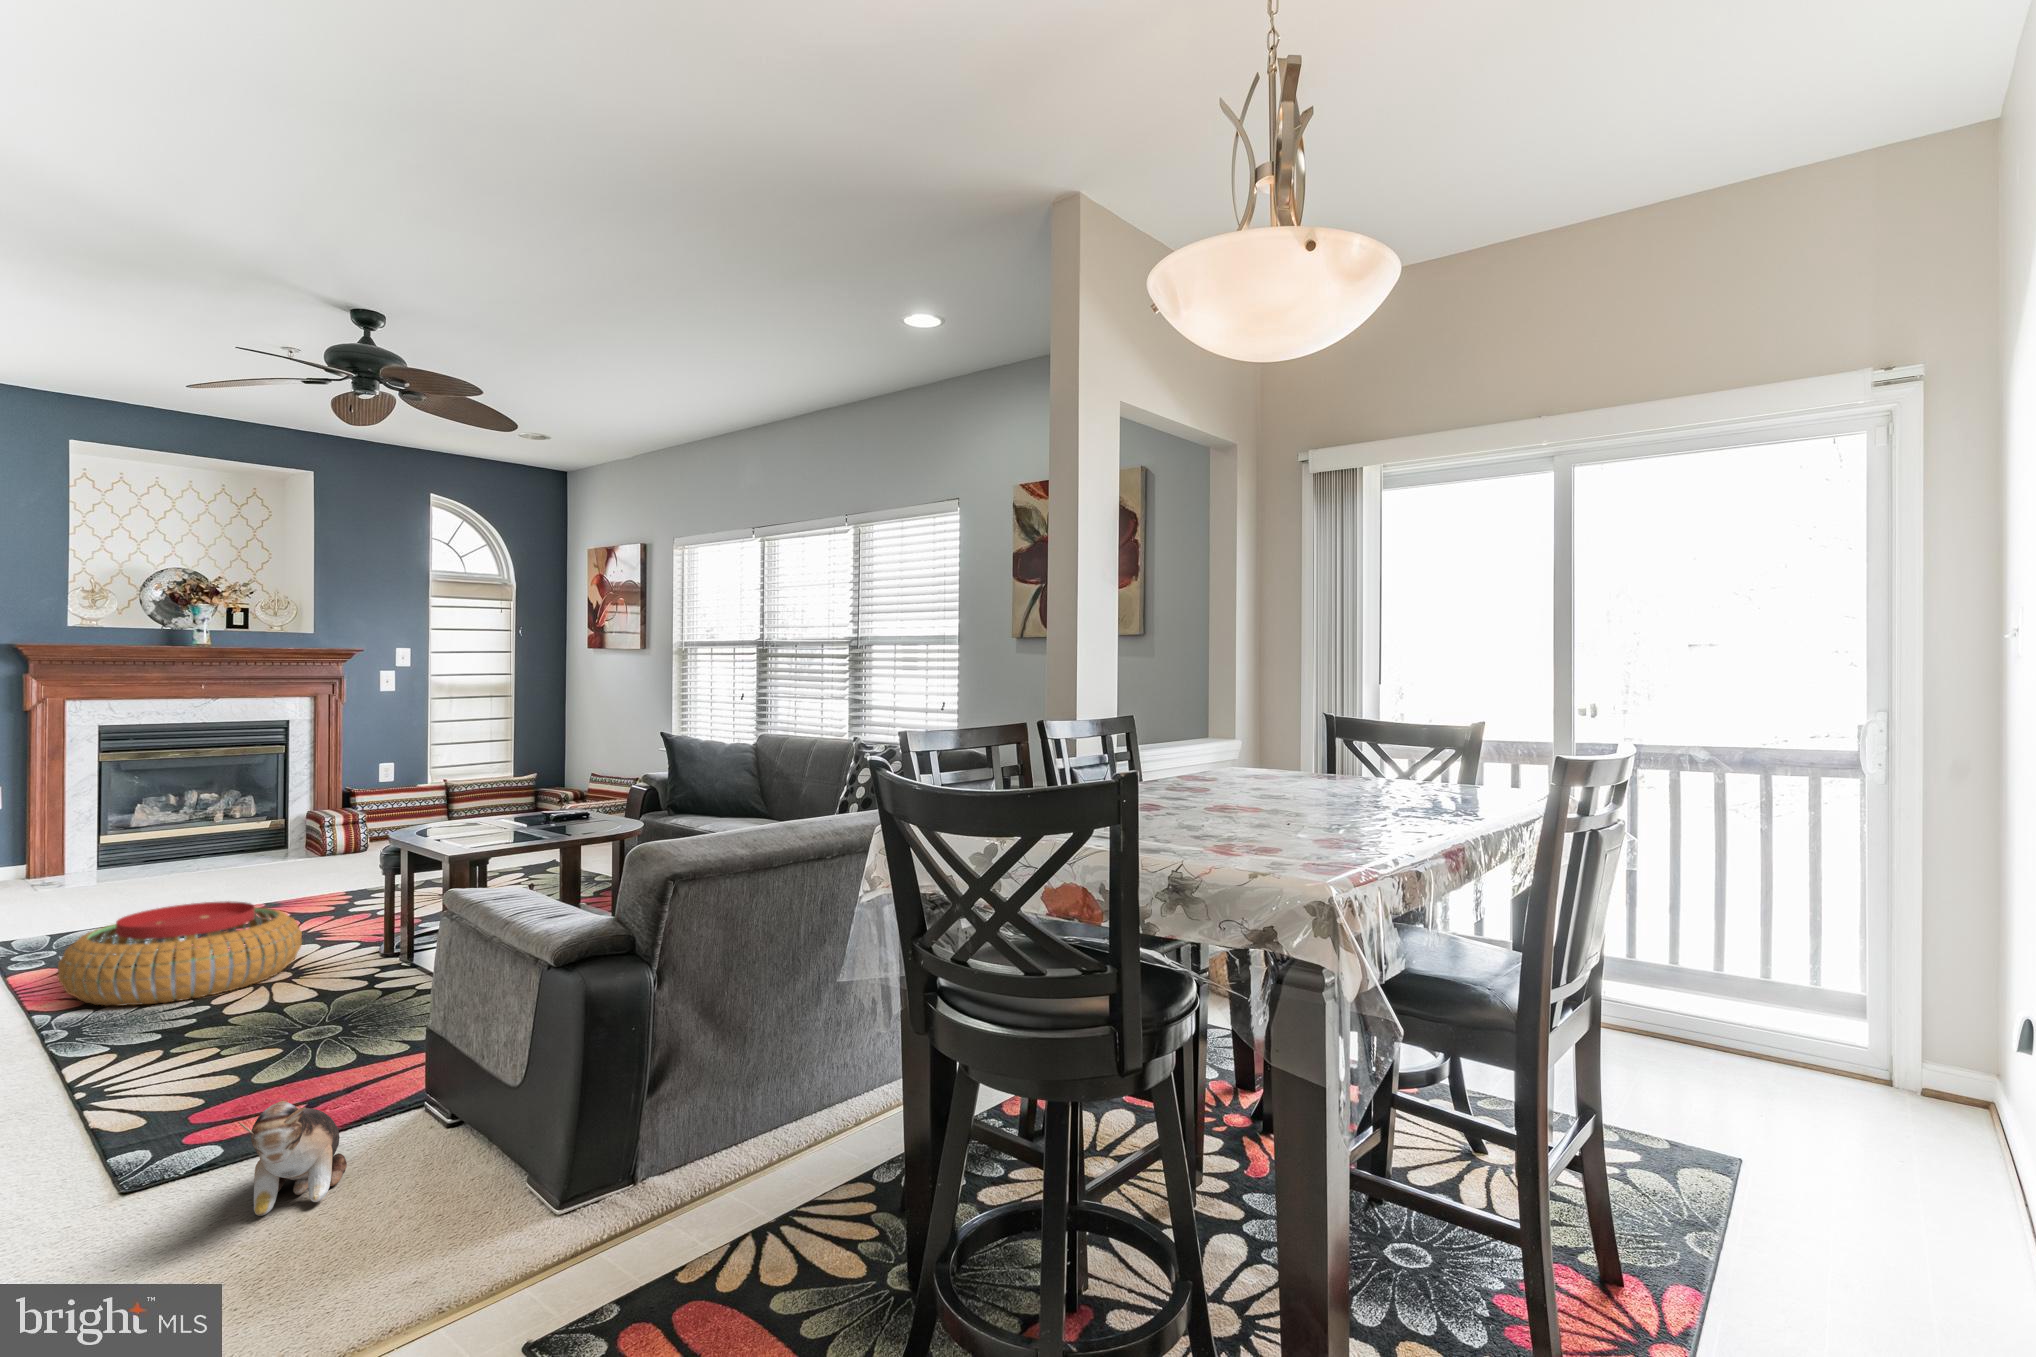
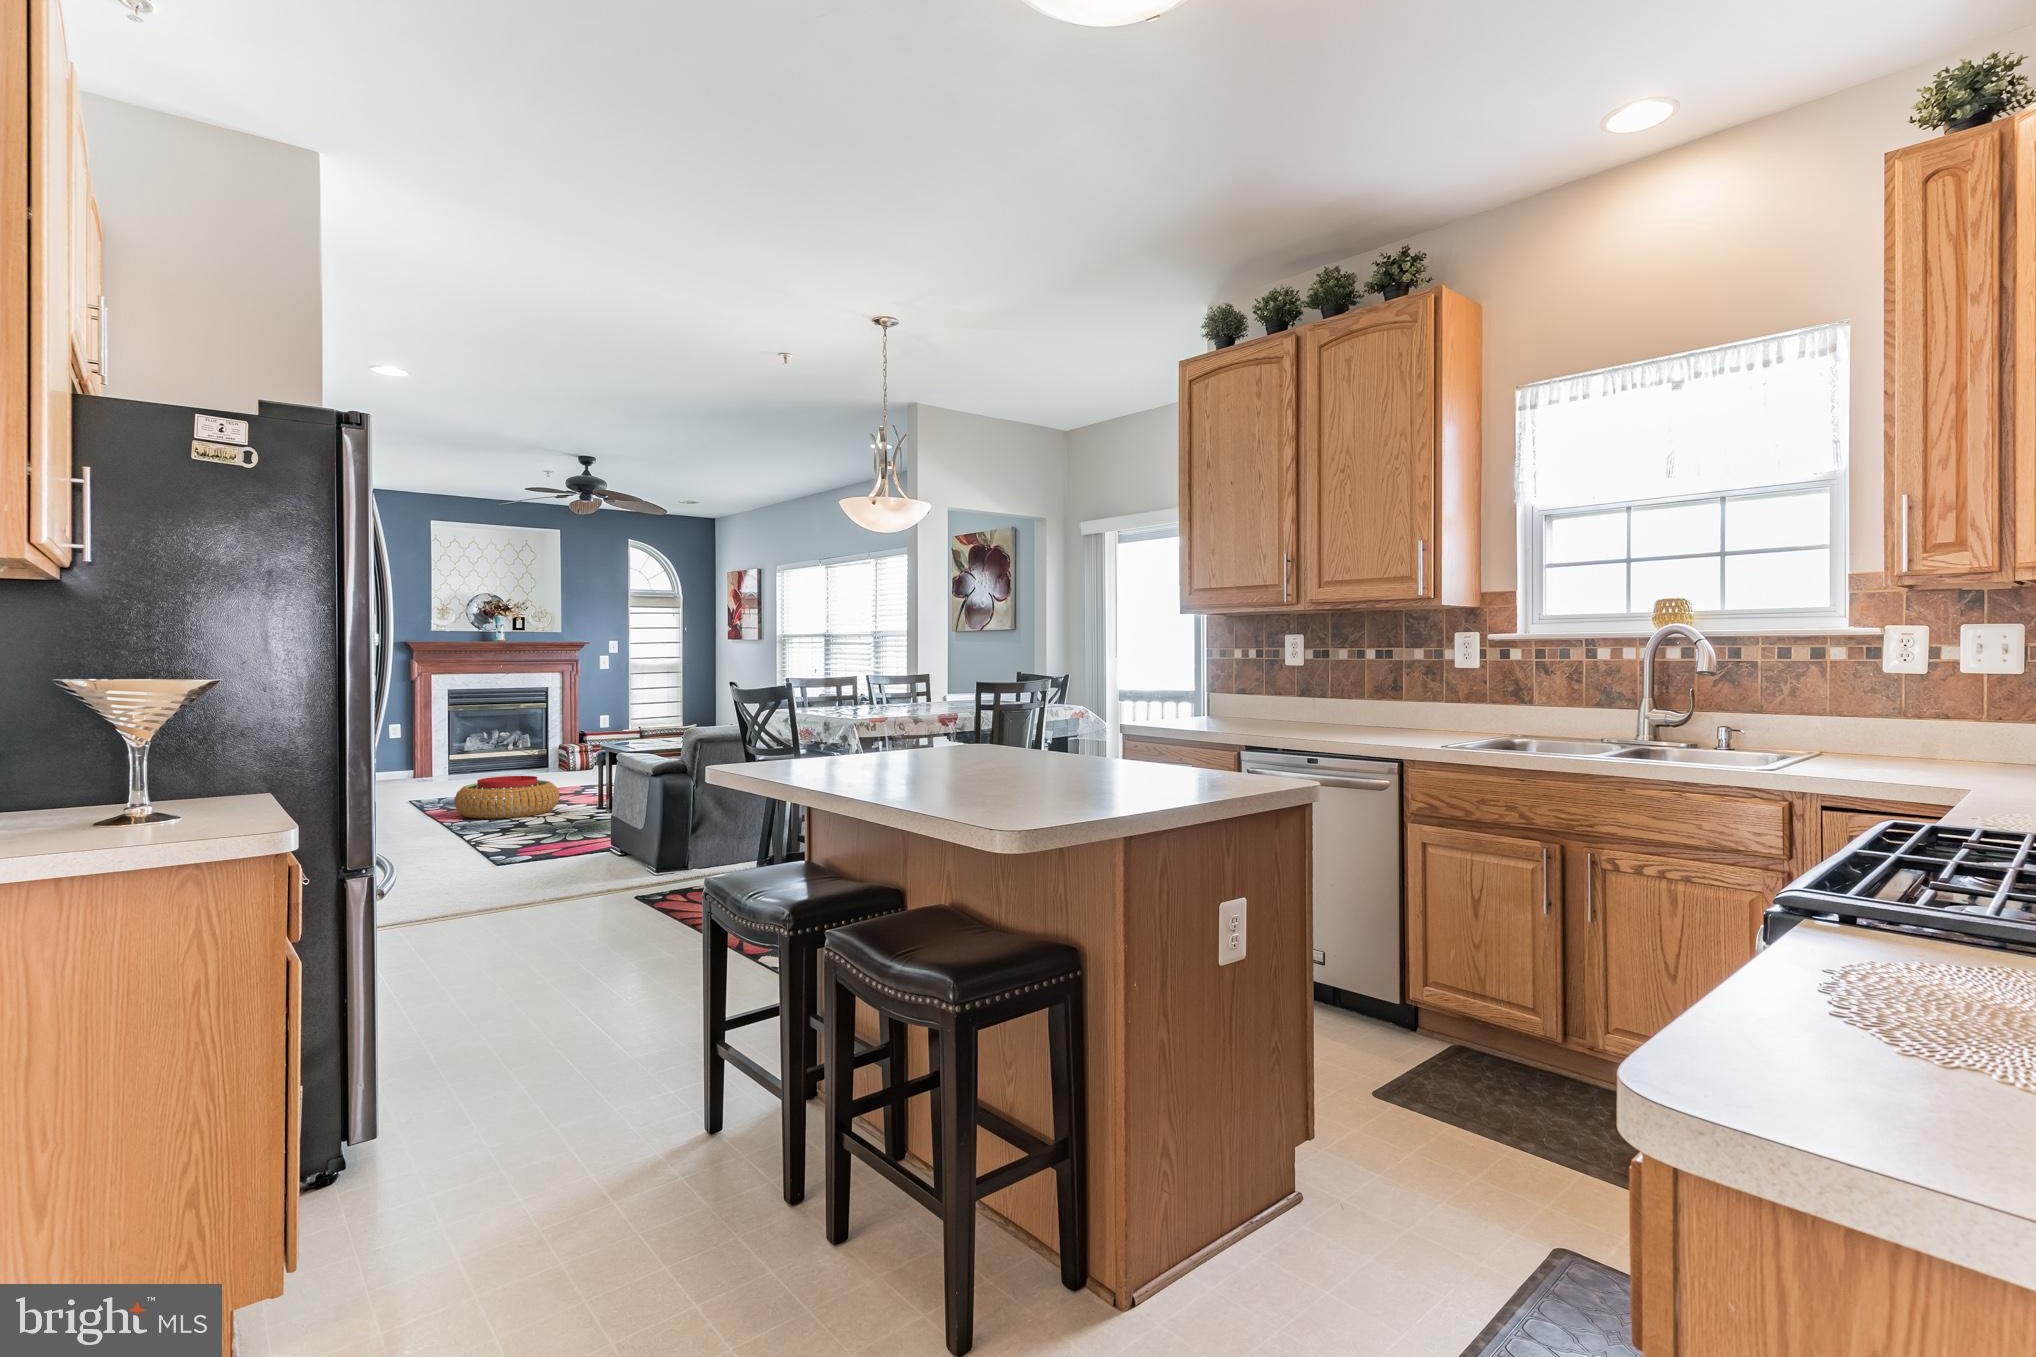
plush toy: present [239,1100,347,1216] -> none [542,818,579,862]

